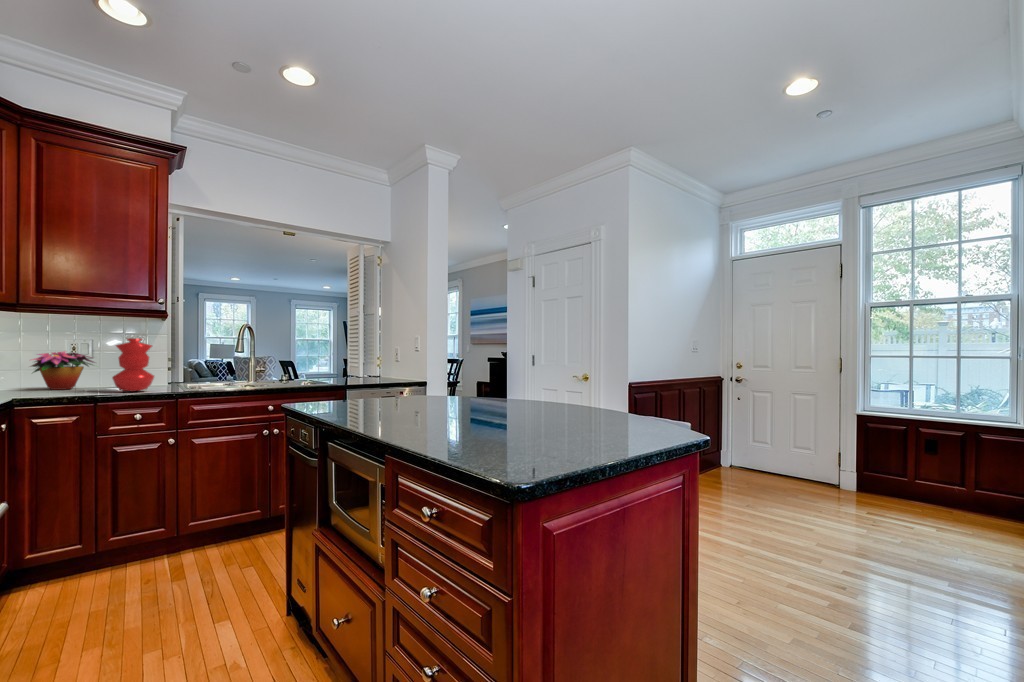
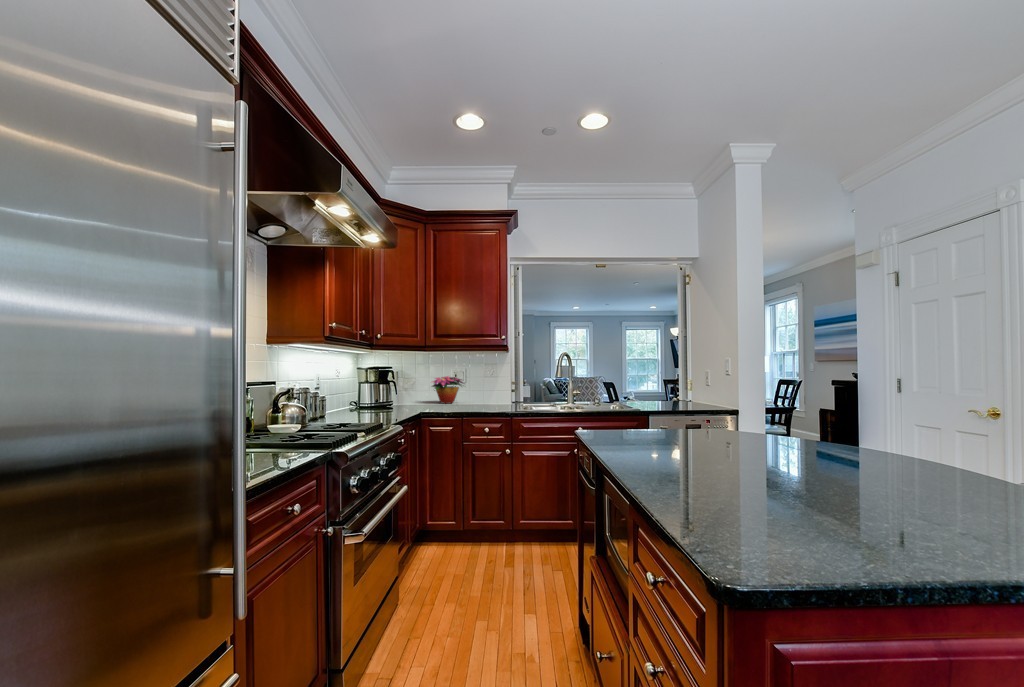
vase: present [112,338,154,392] -> none [471,367,497,408]

